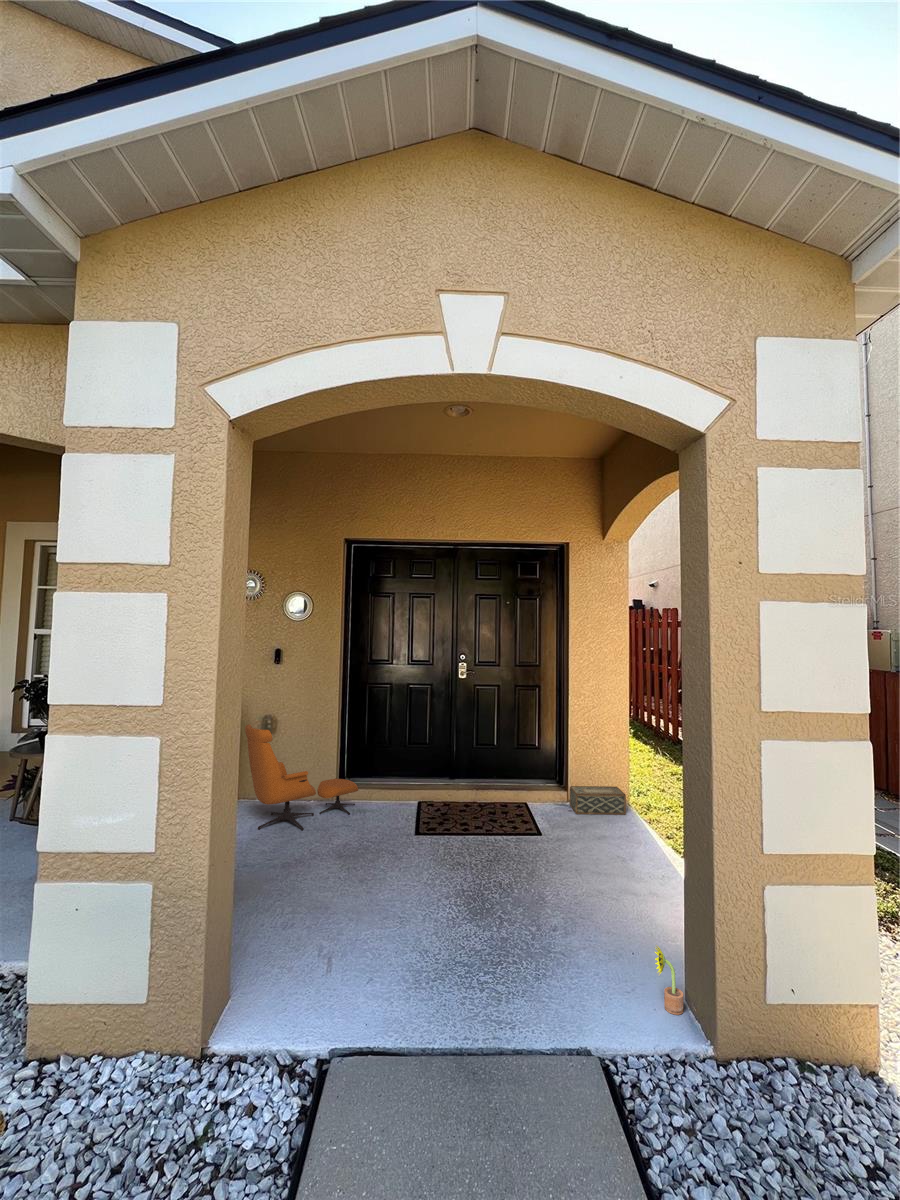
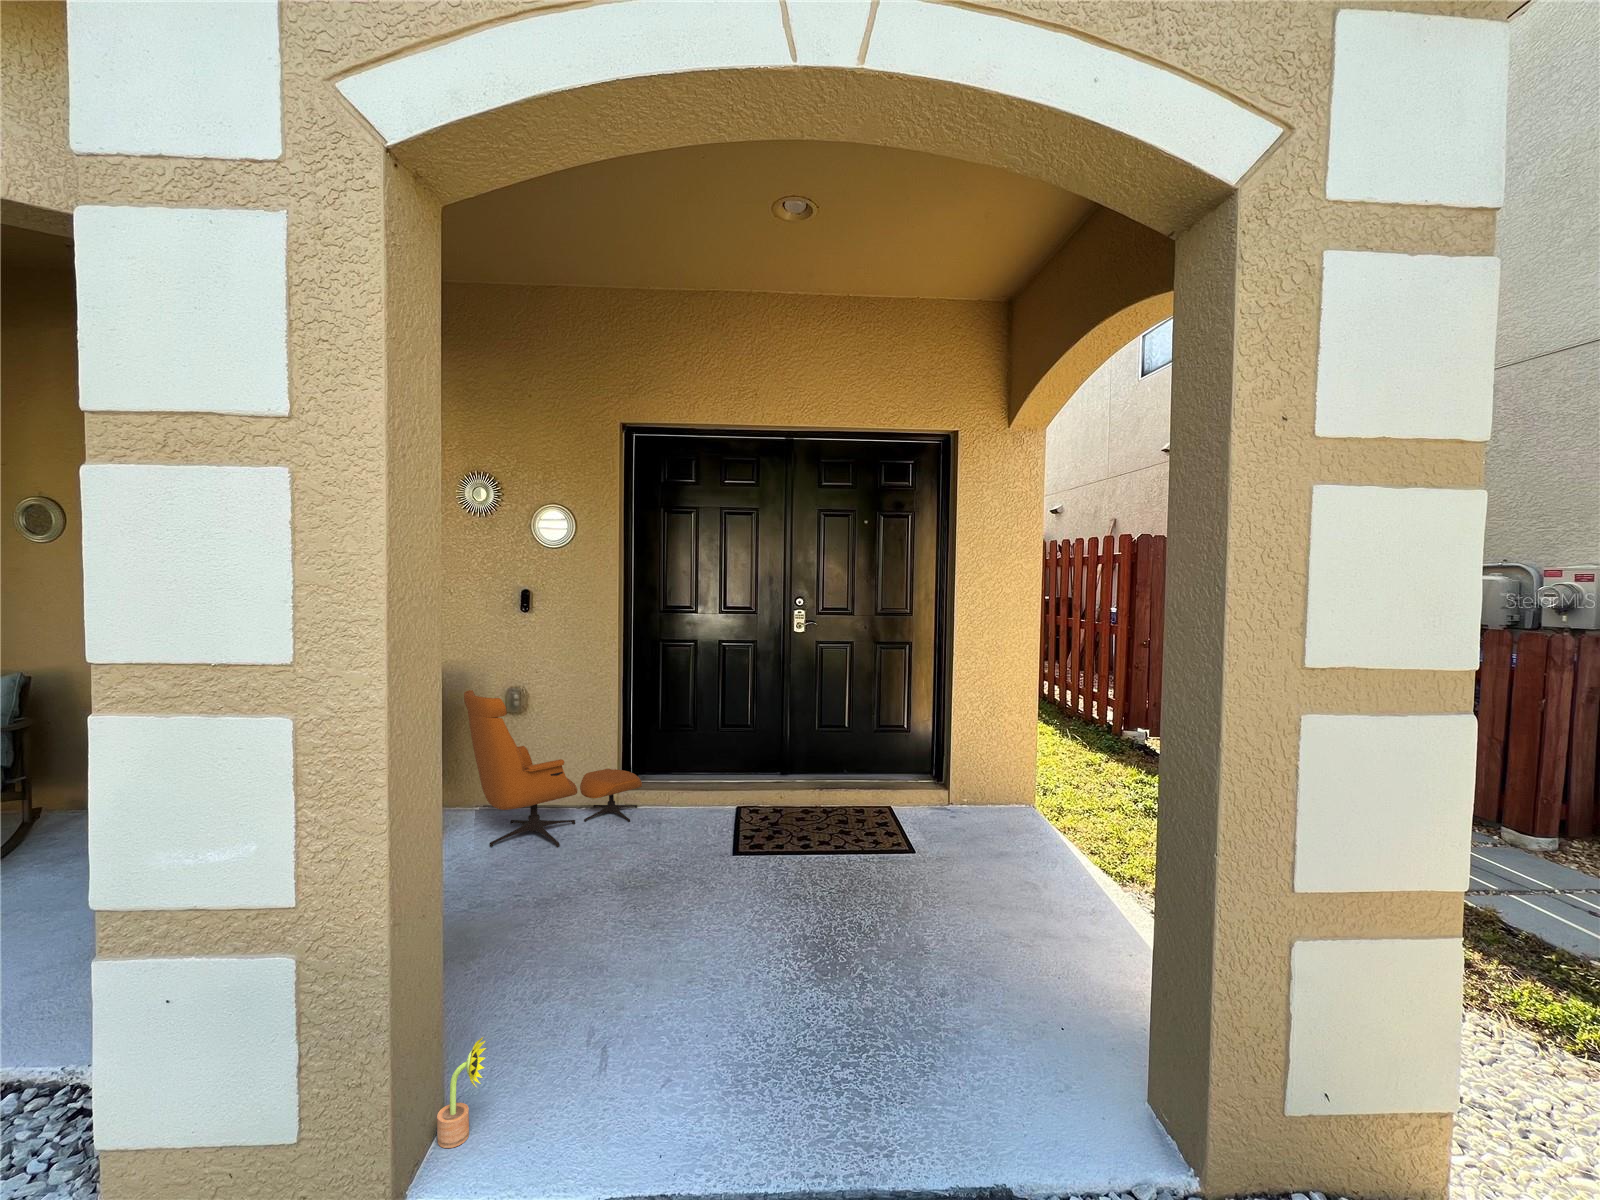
woven basket: present [569,786,626,815] -> none [955,776,1039,817]
decorative plant: present [655,946,683,1015] -> present [437,1038,486,1148]

